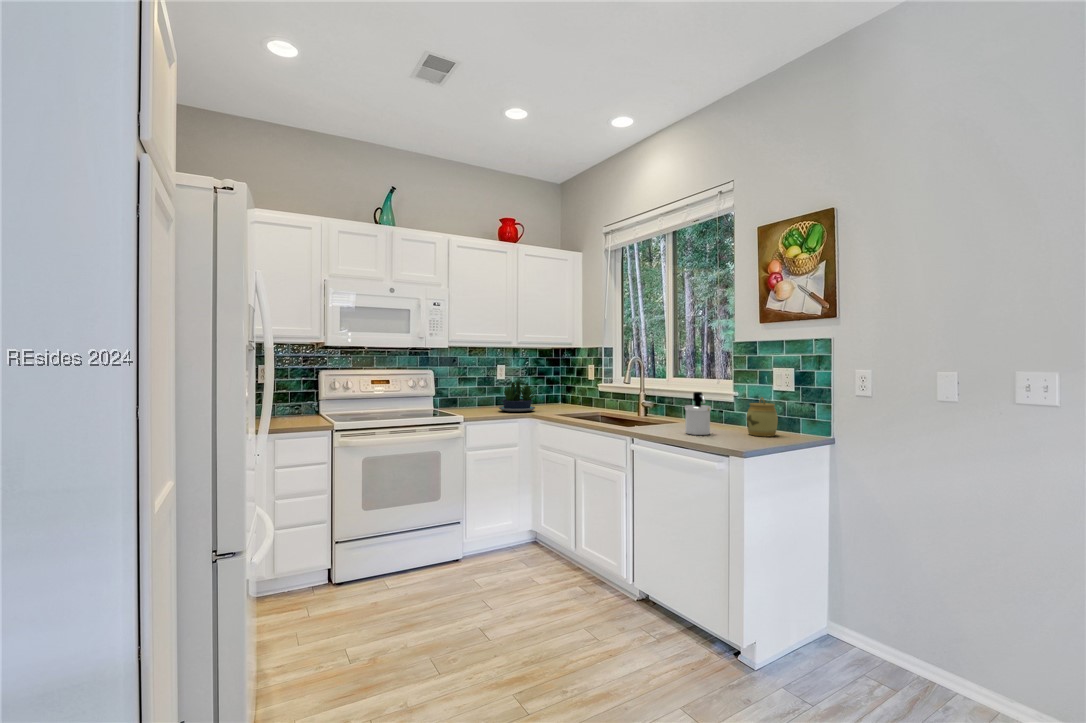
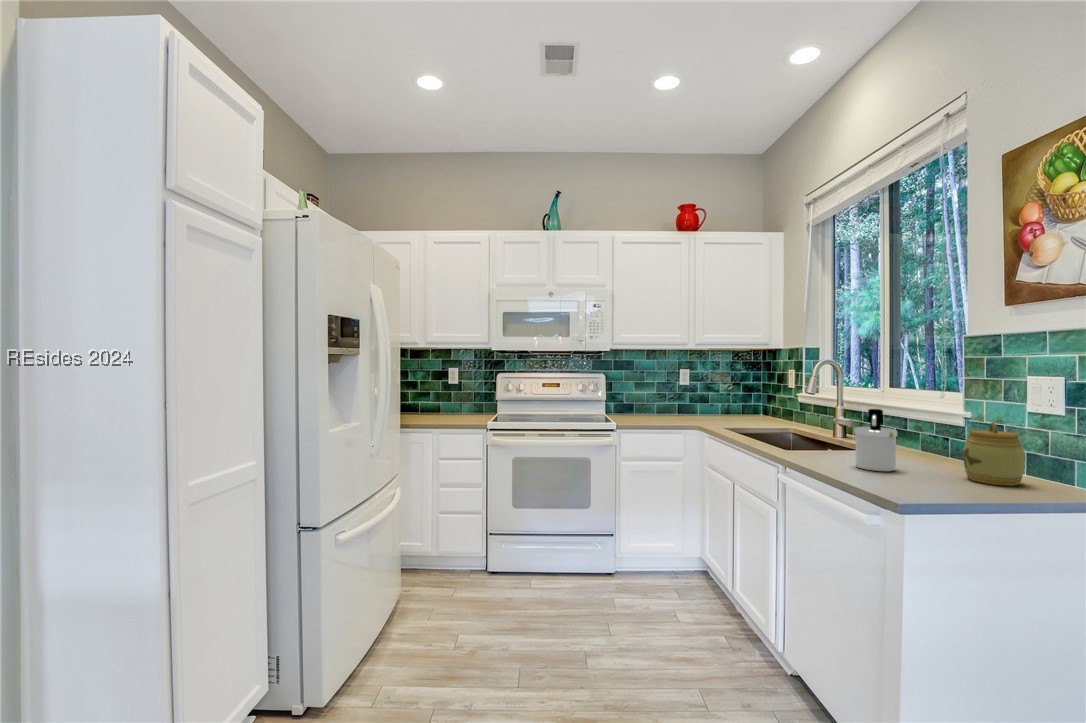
potted plant: present [499,381,536,412] -> none [668,387,718,421]

